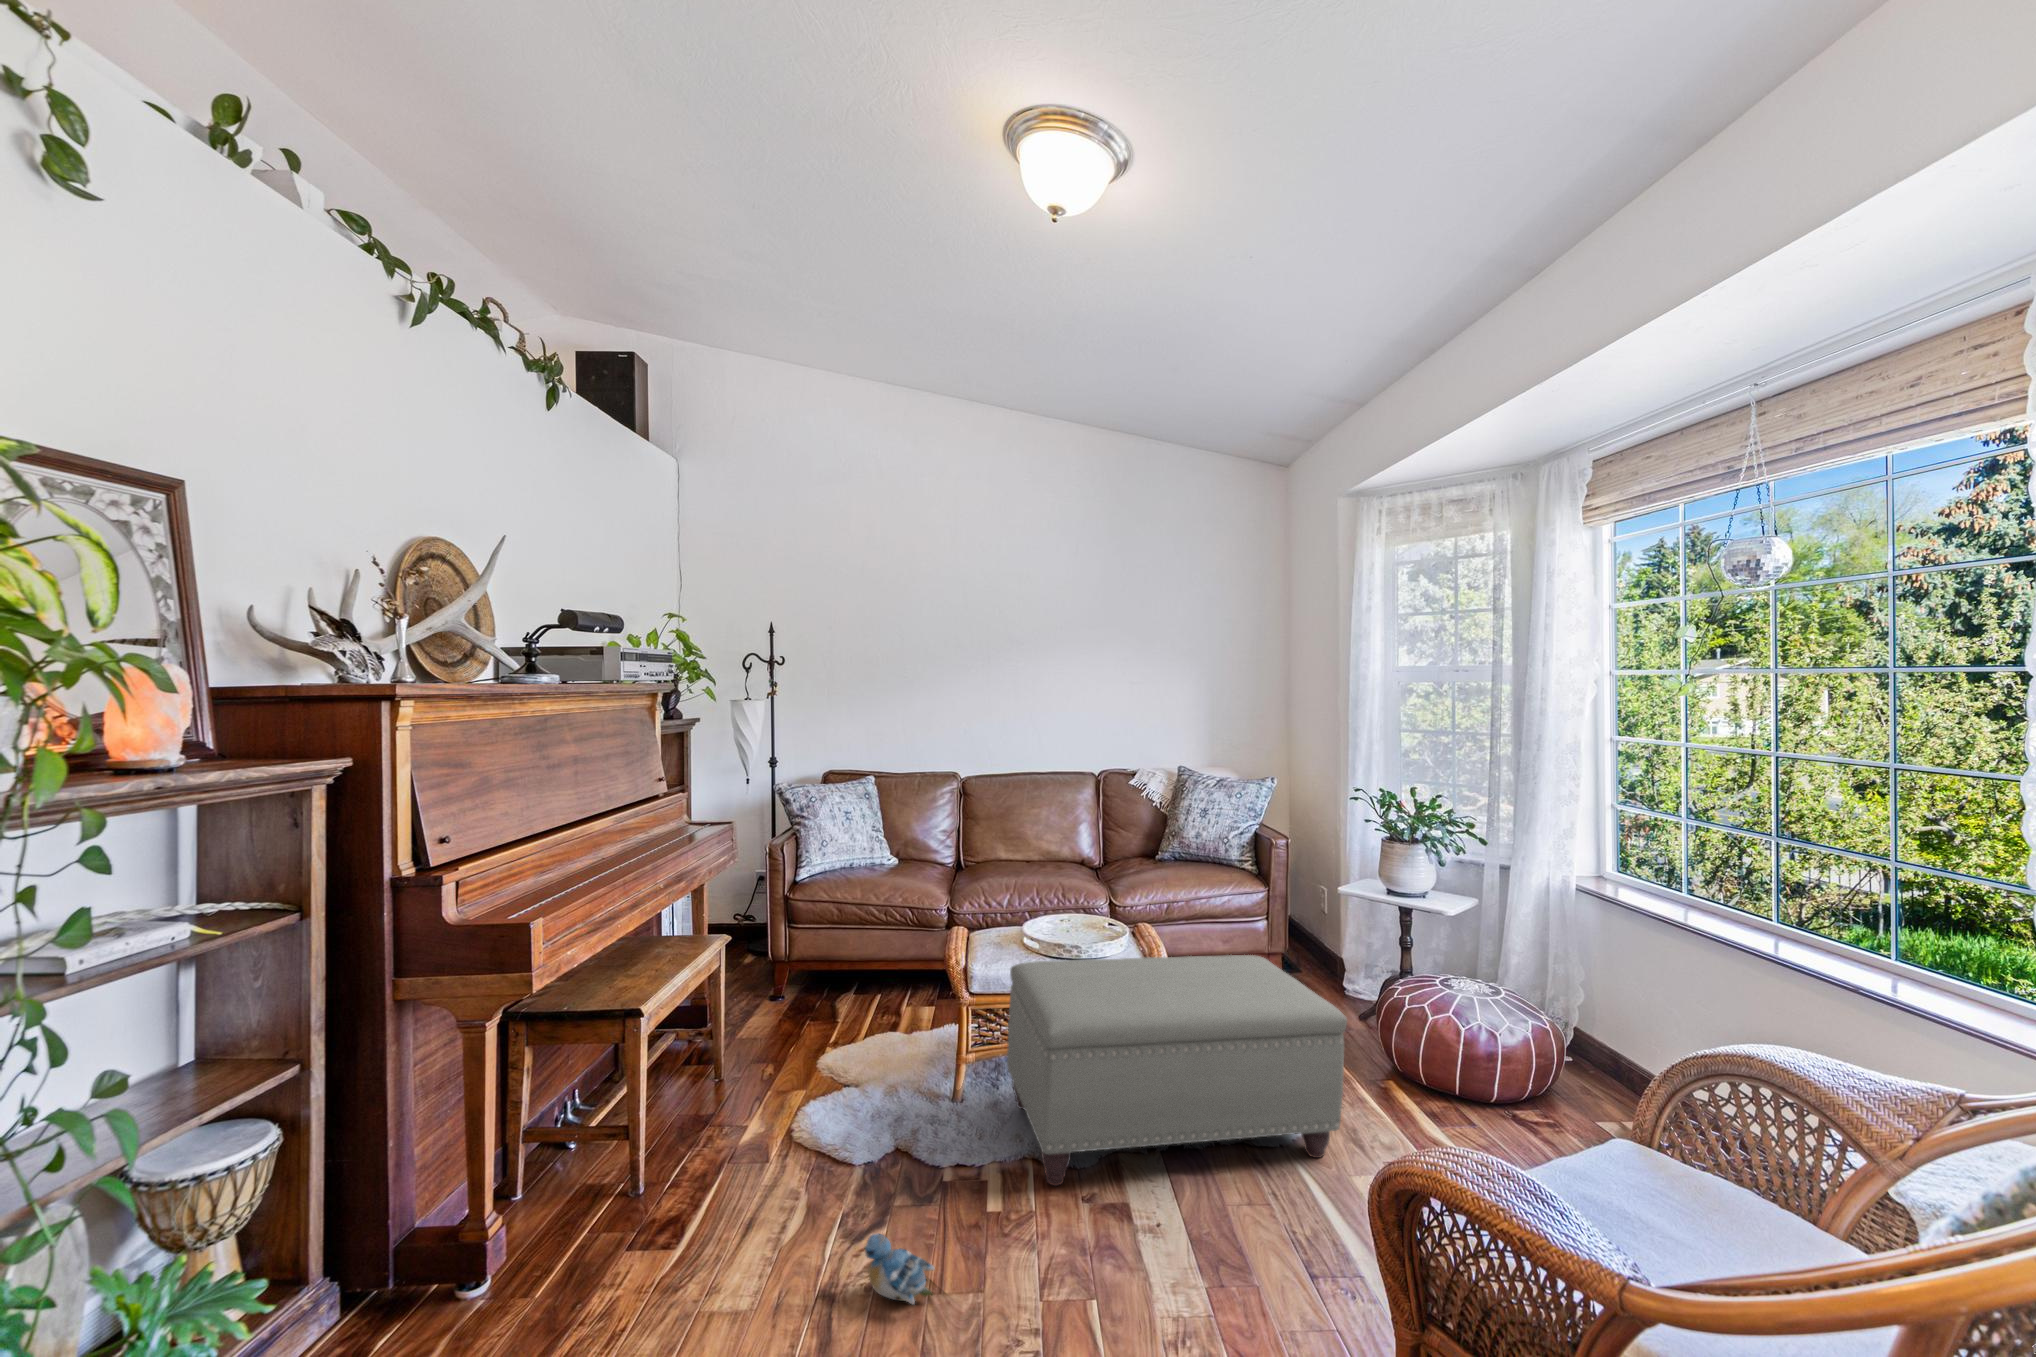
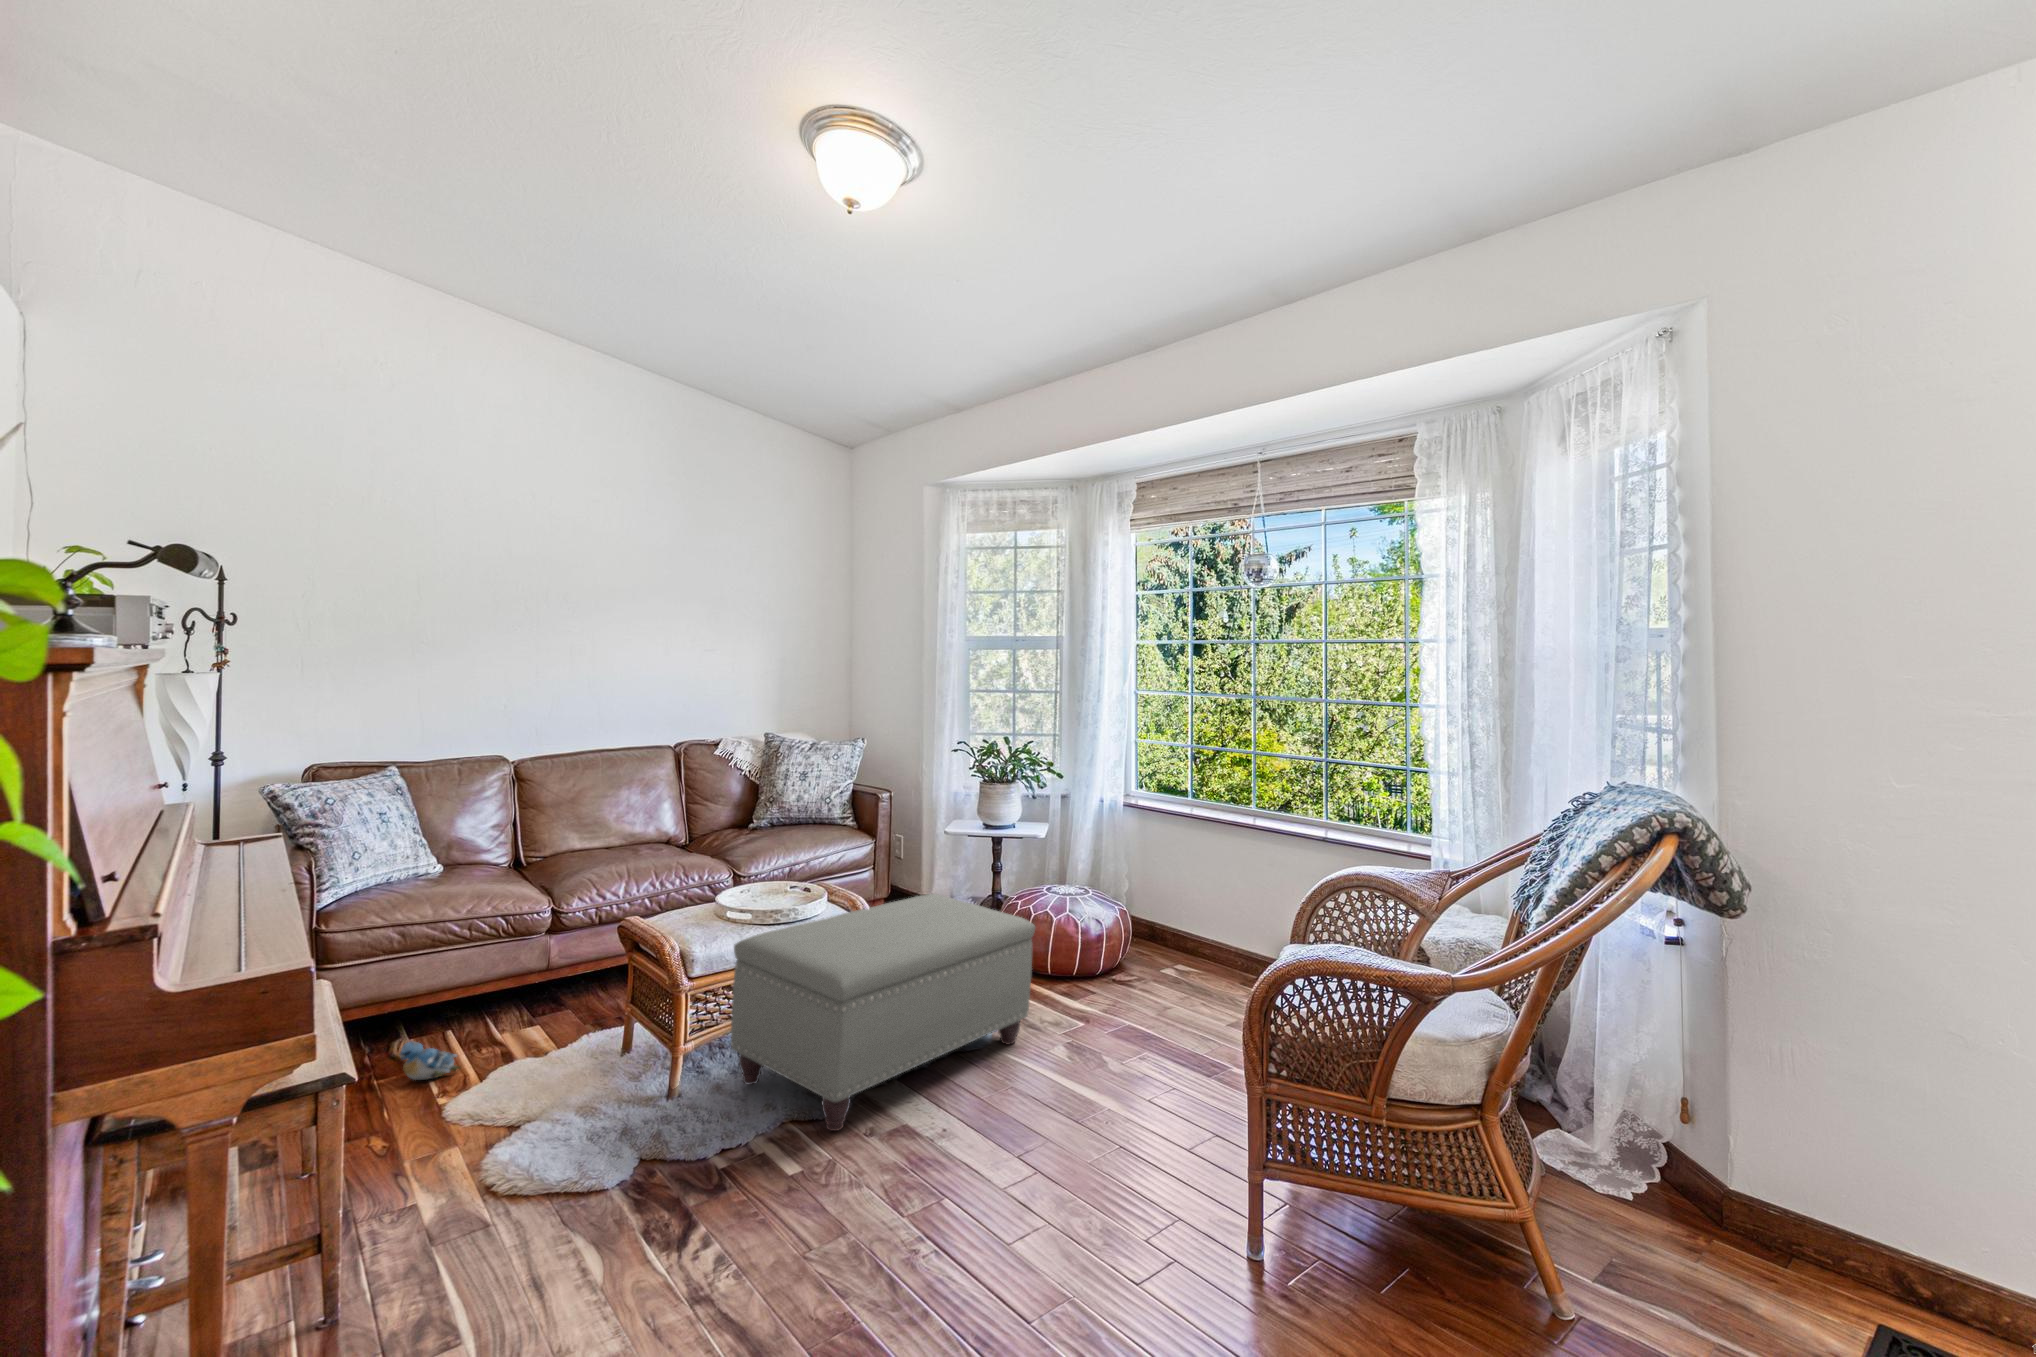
plush toy: present [864,1234,935,1304] -> present [399,1041,460,1080]

